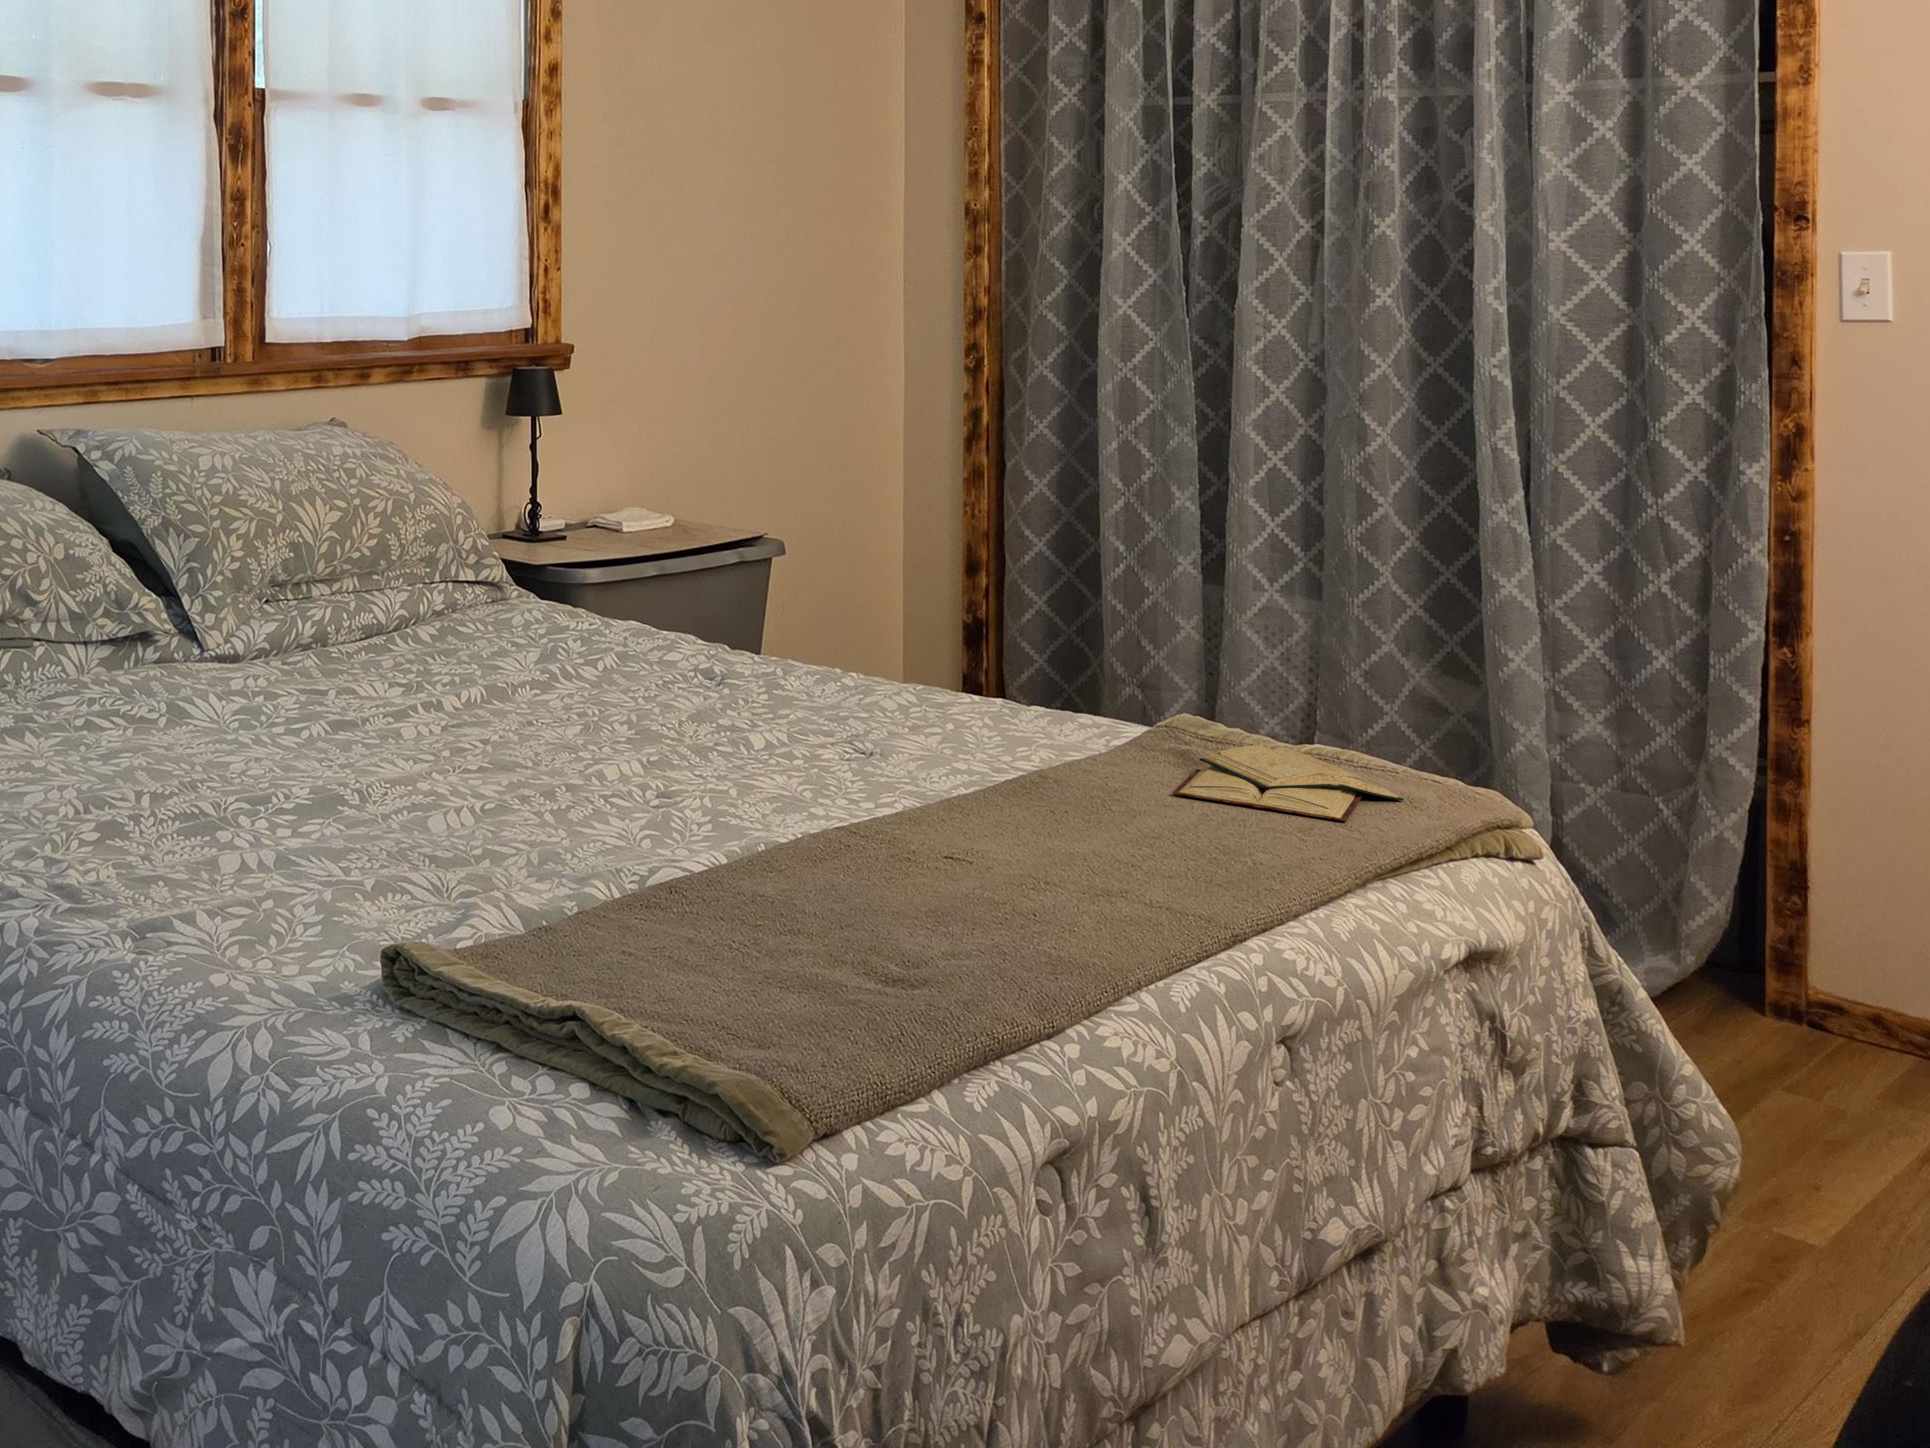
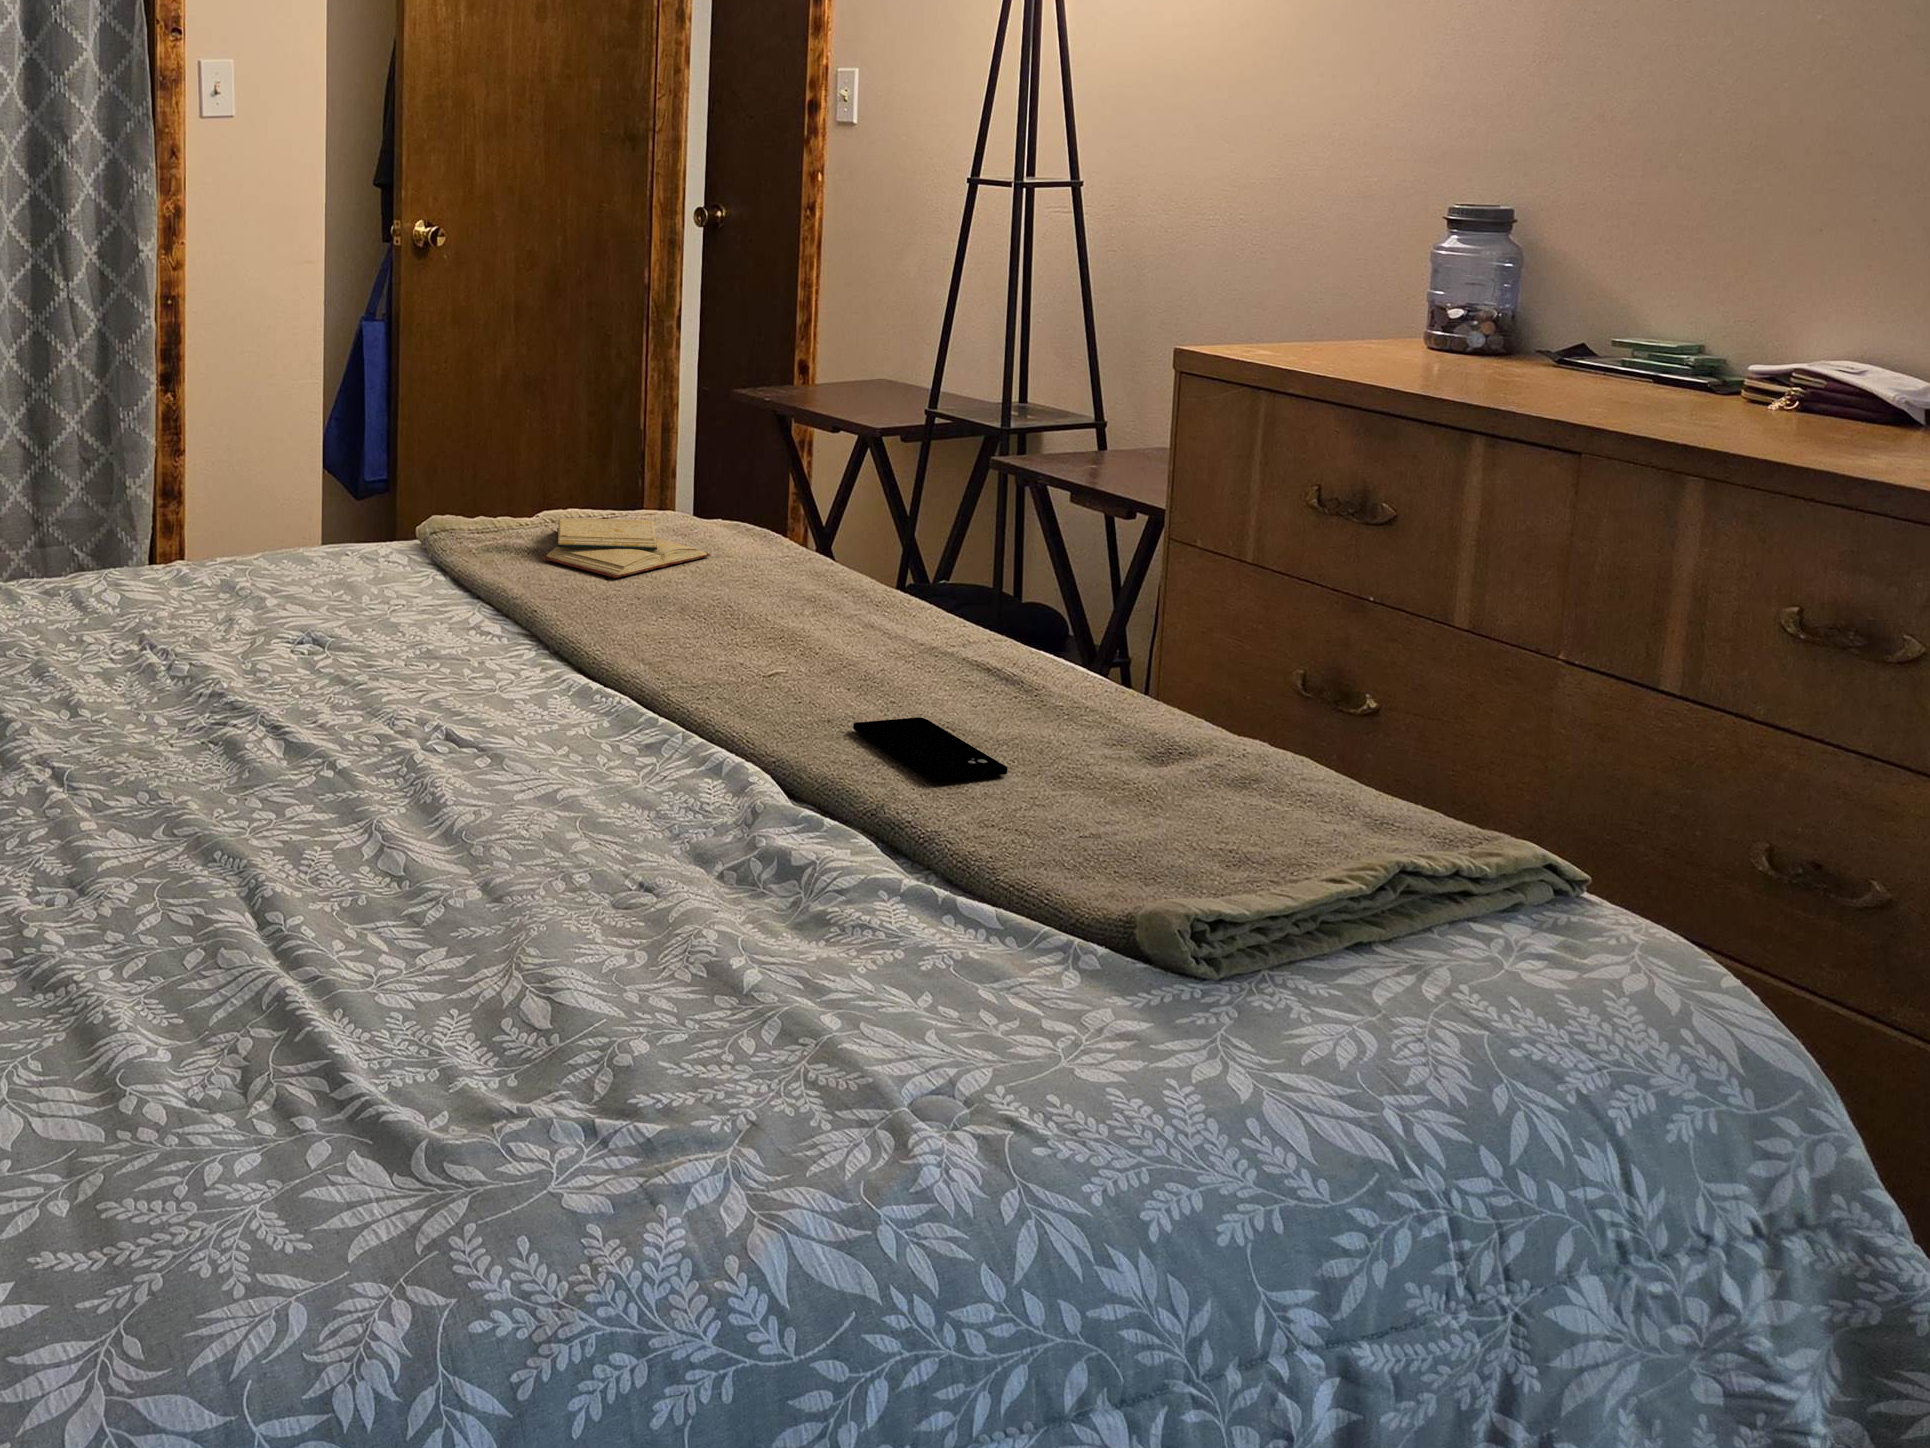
smartphone: none [709,873,880,923] -> present [853,717,1008,781]

